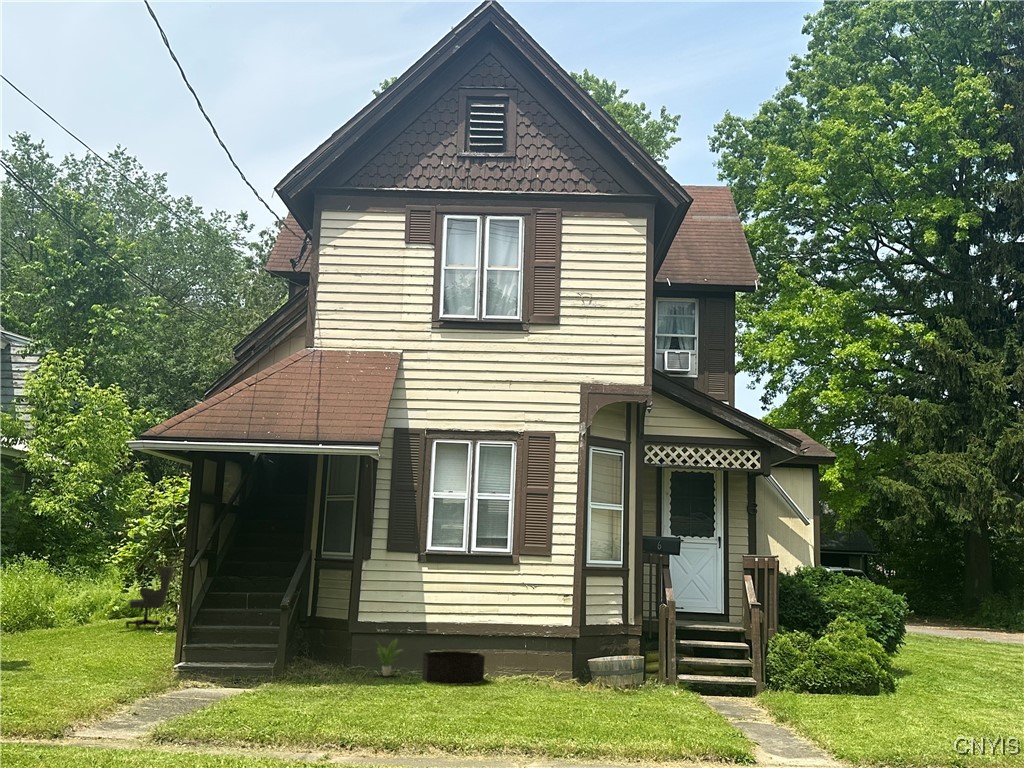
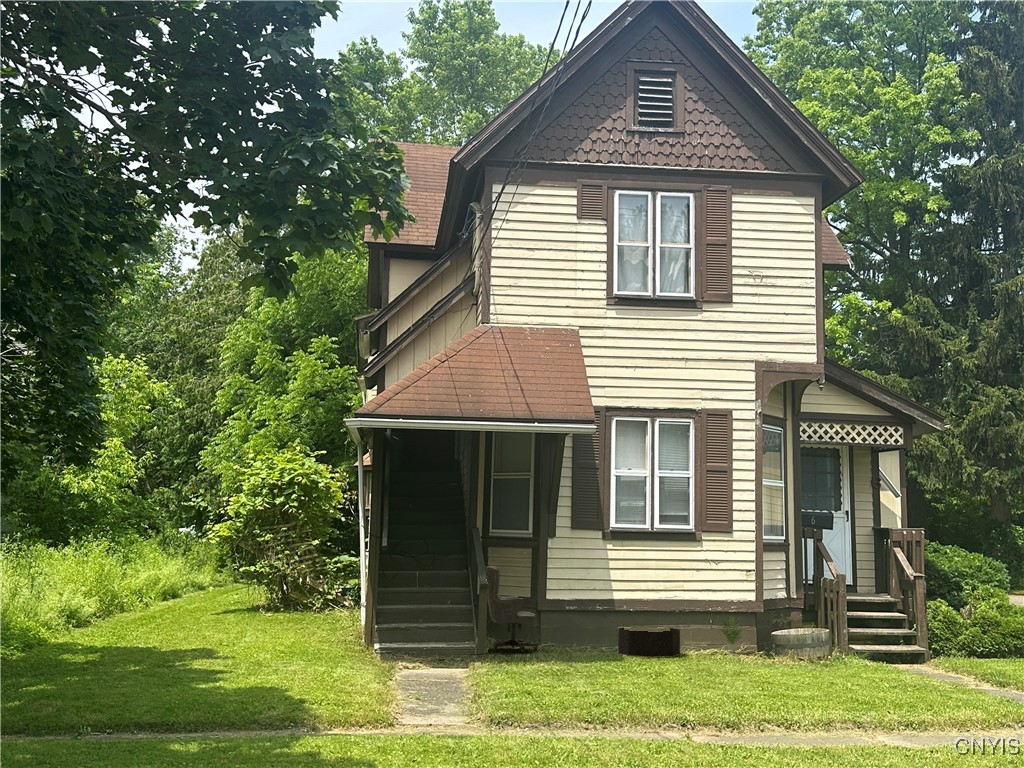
chair: present [126,567,174,629] -> present [486,566,538,652]
potted plant: present [377,641,398,676] -> present [719,619,743,653]

